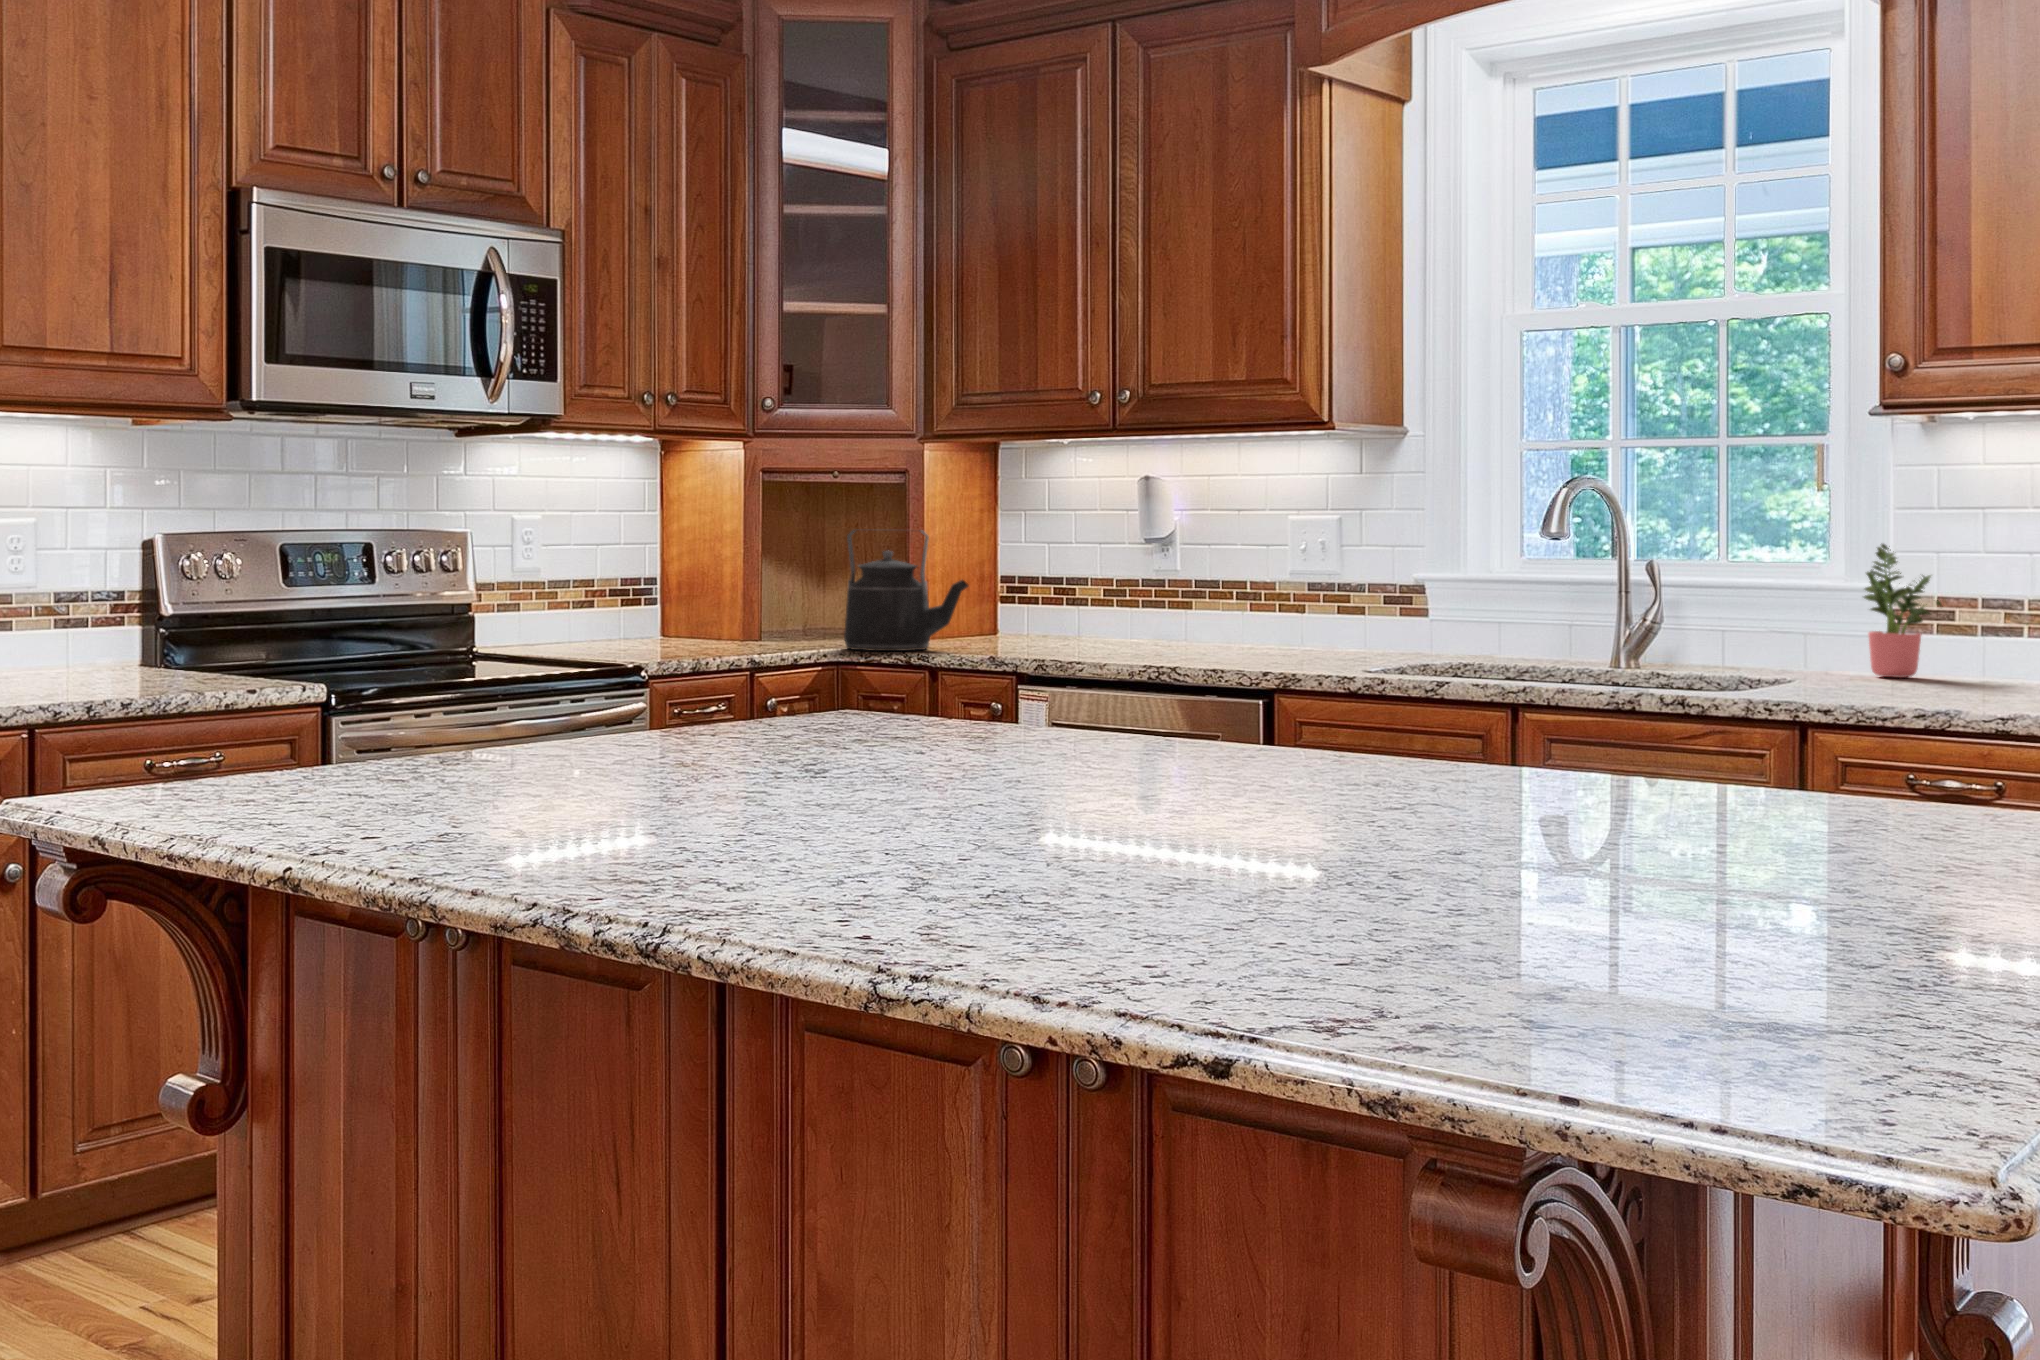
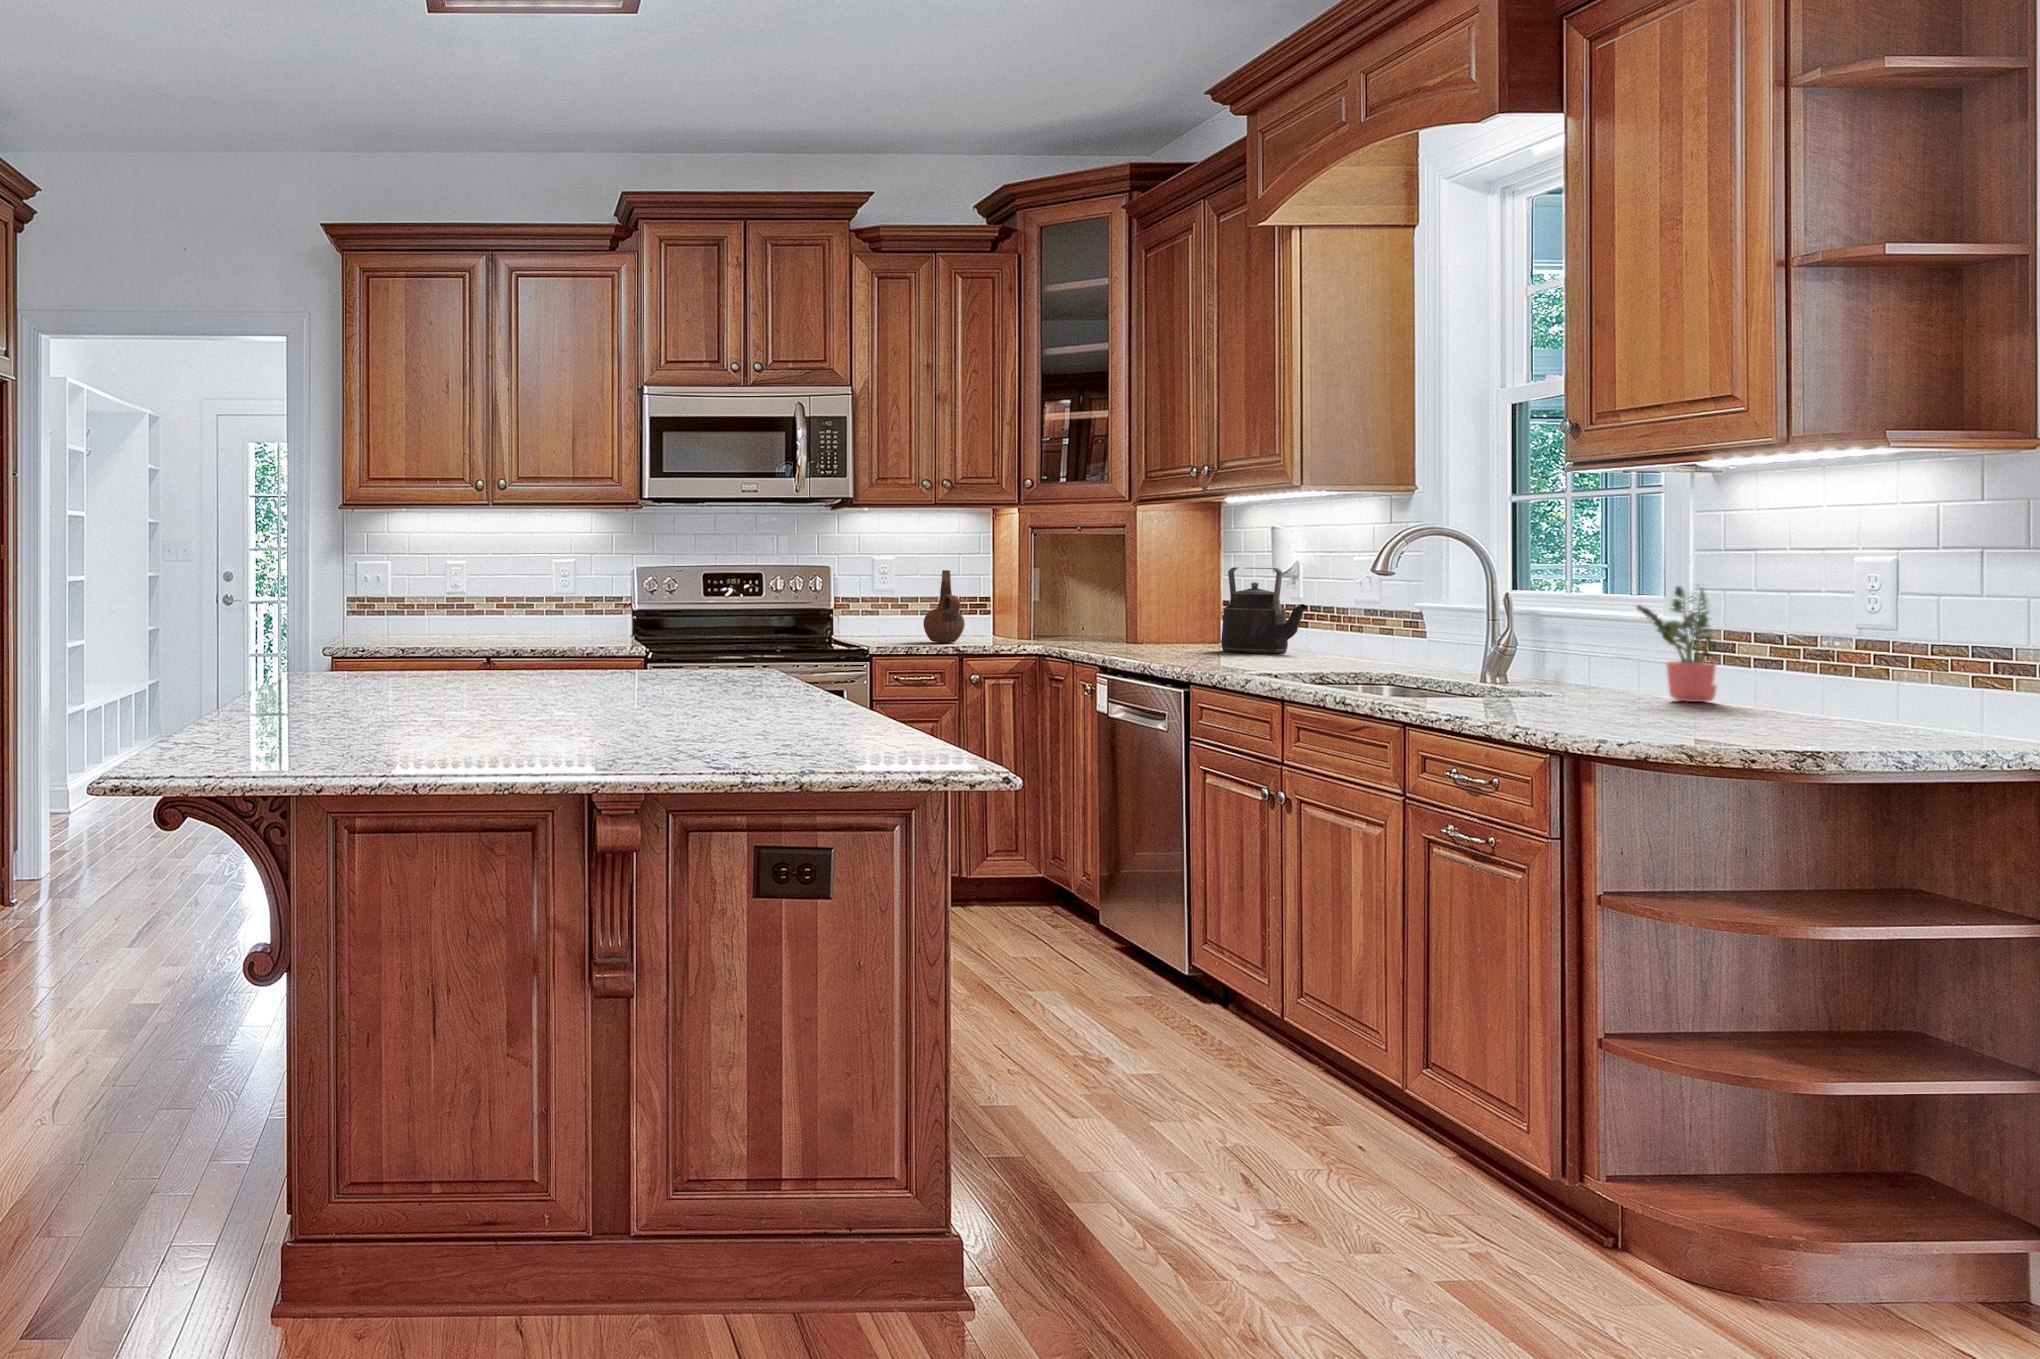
kettle: present [844,530,968,651] -> present [1221,567,1307,653]
ceramic pitcher: none [687,535,753,651] -> present [924,570,965,643]

